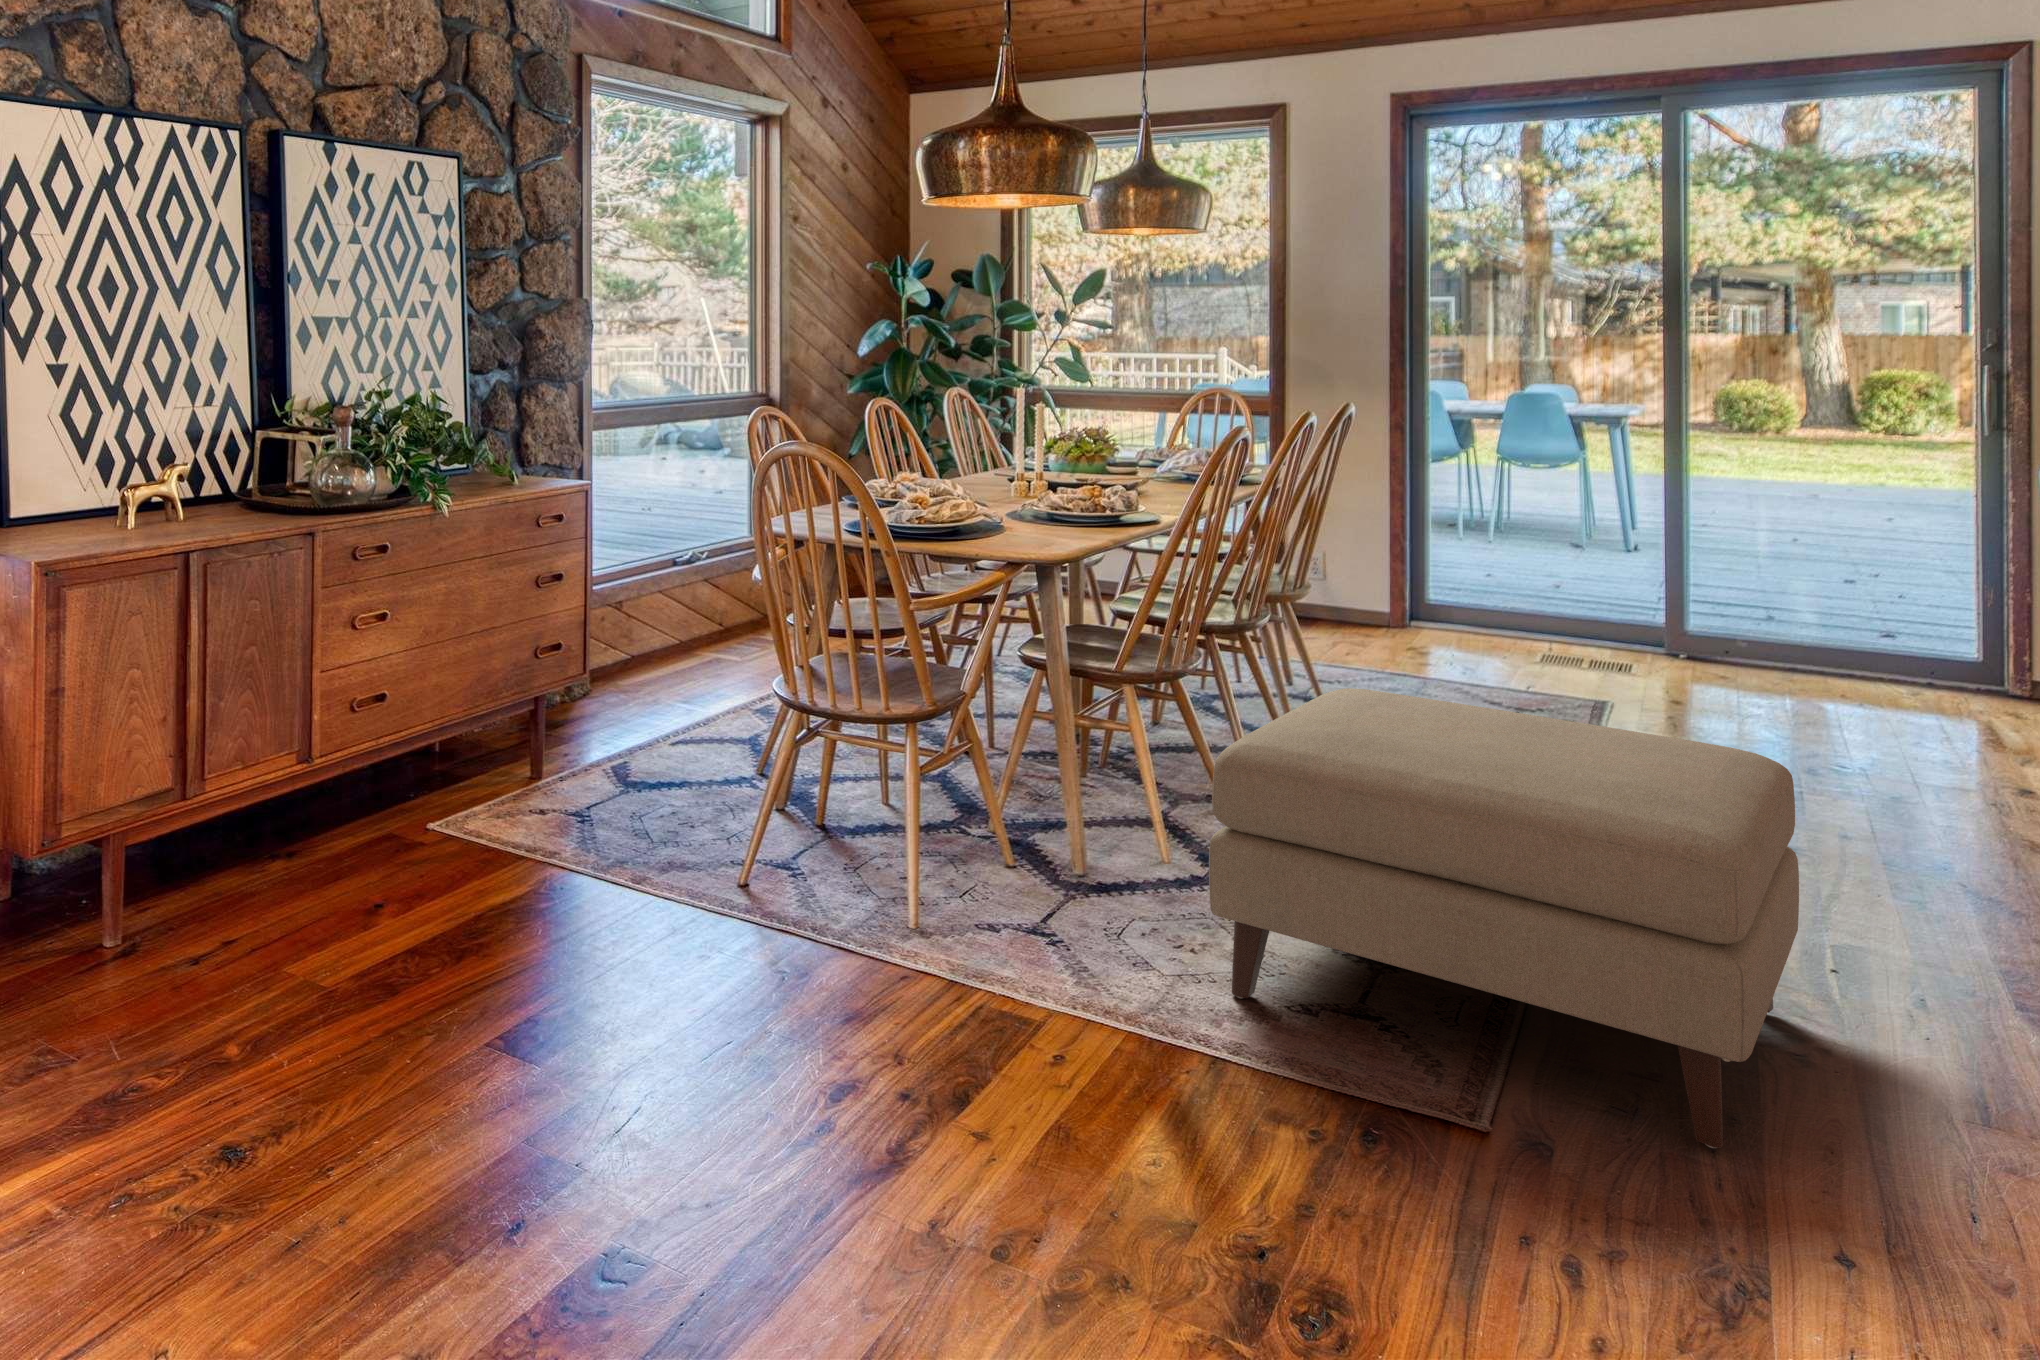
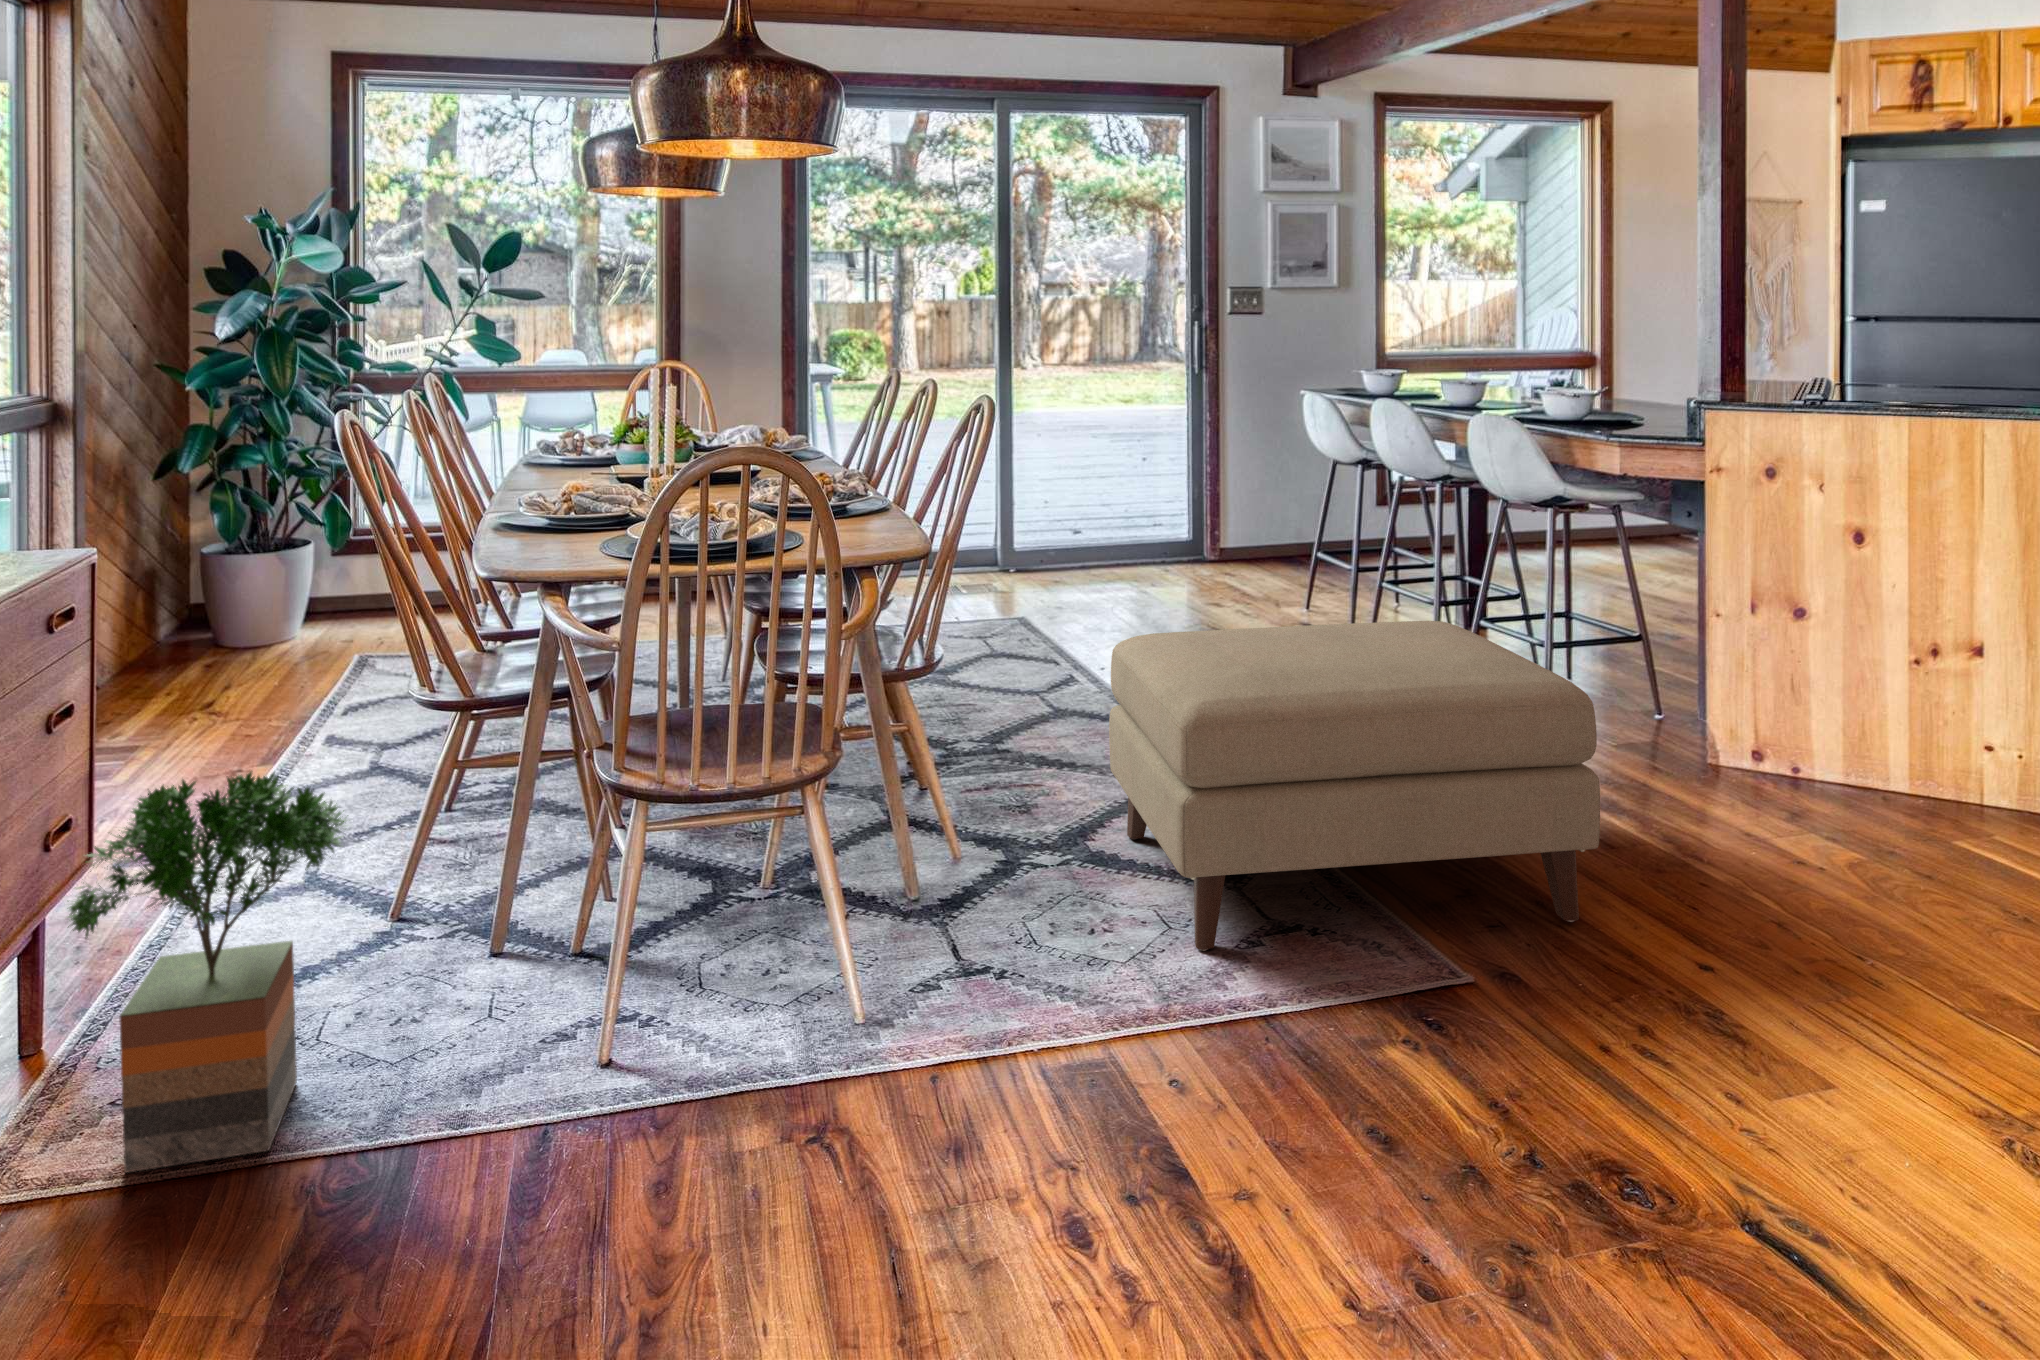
potted tree: none [458,622,629,857] -> present [68,771,346,1173]

